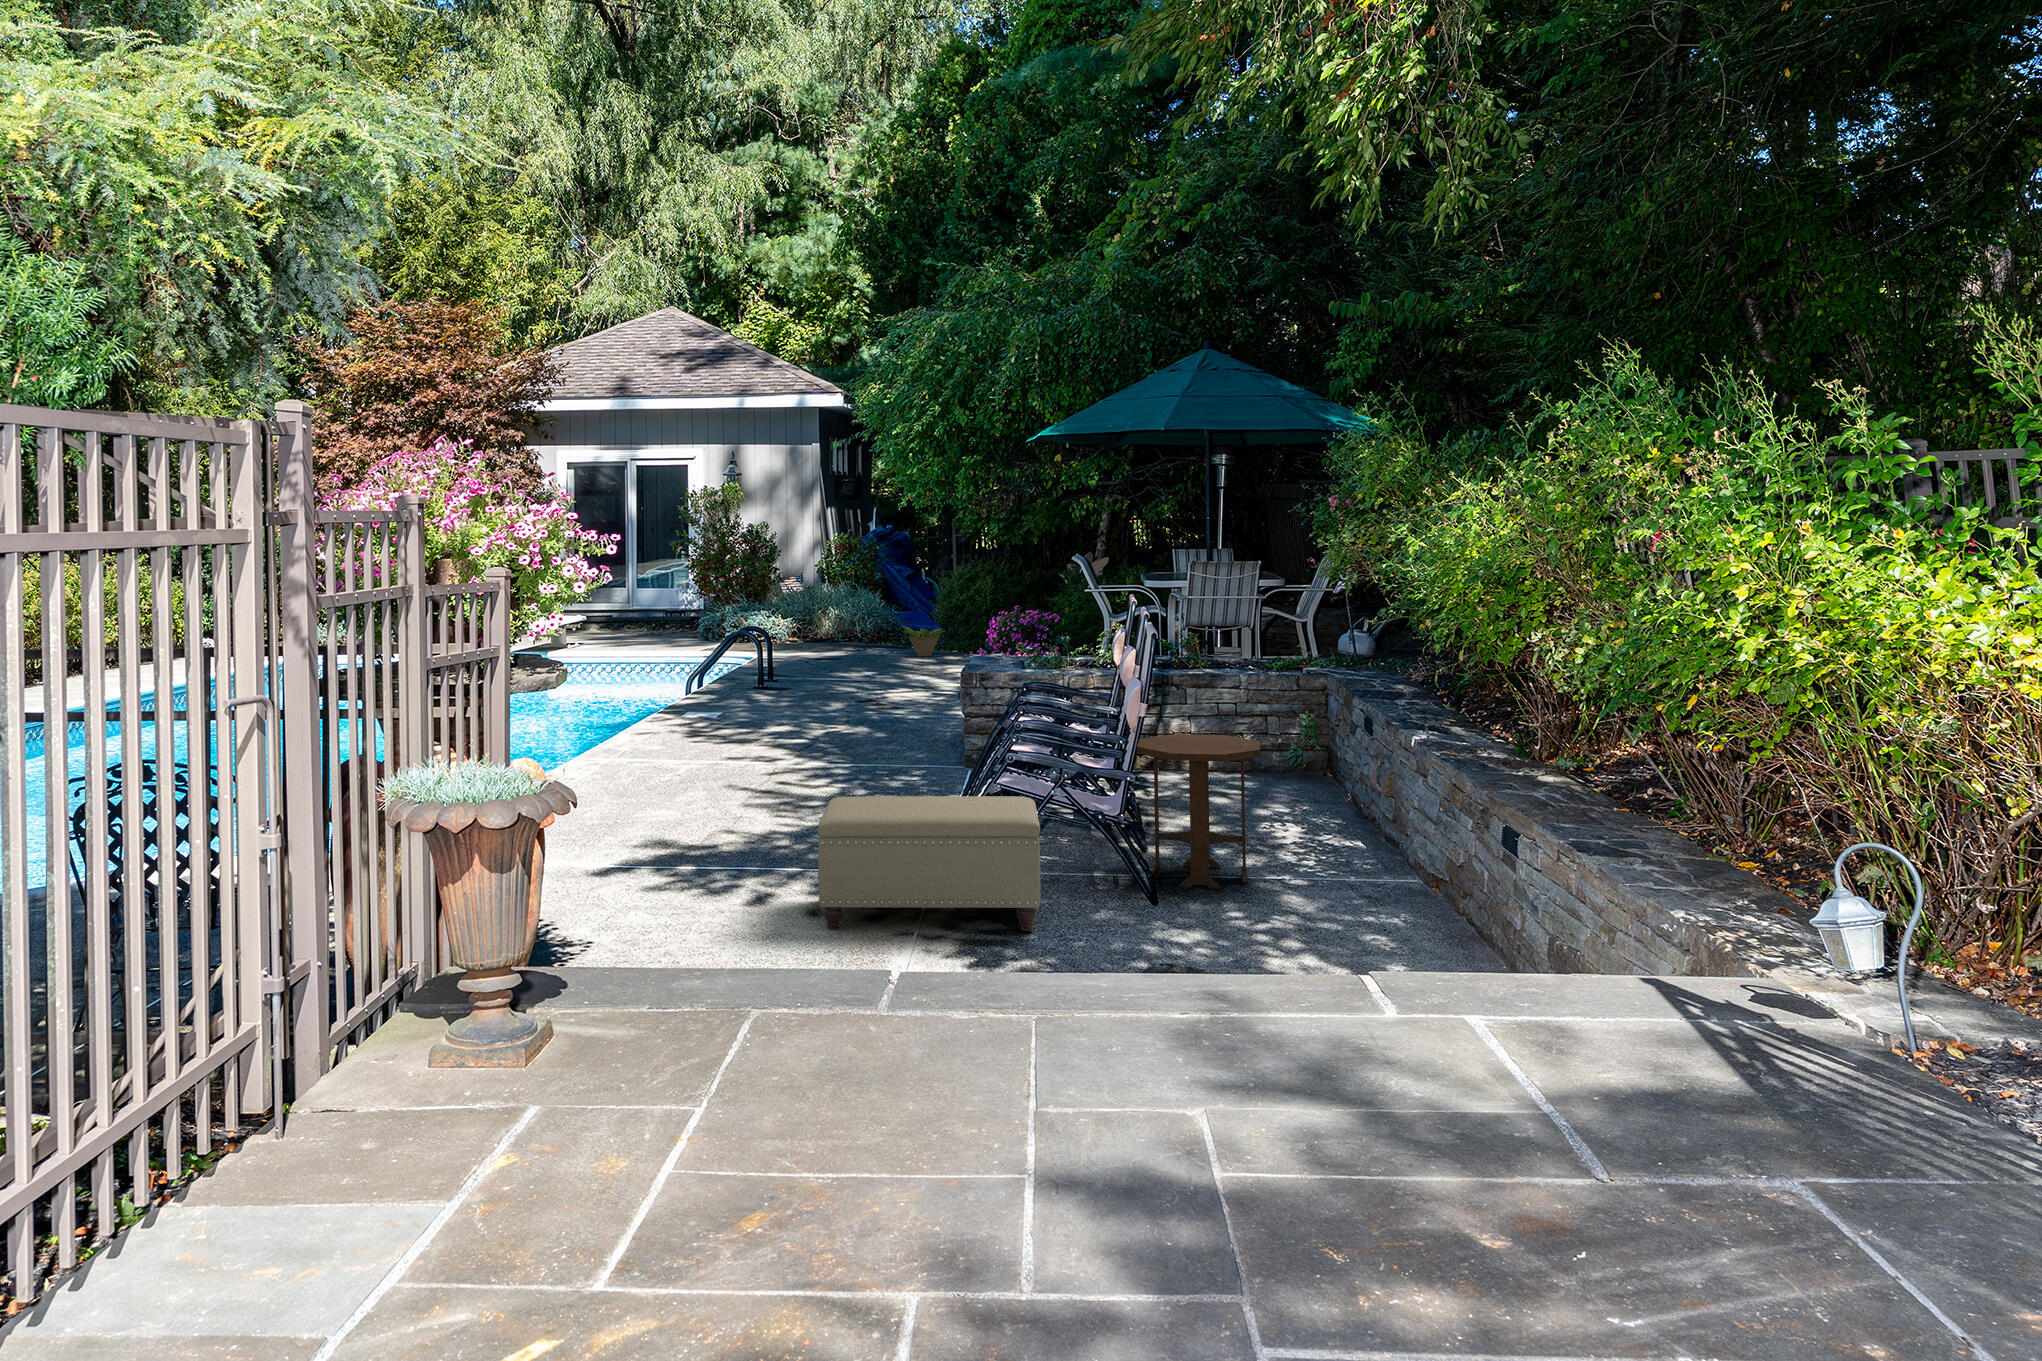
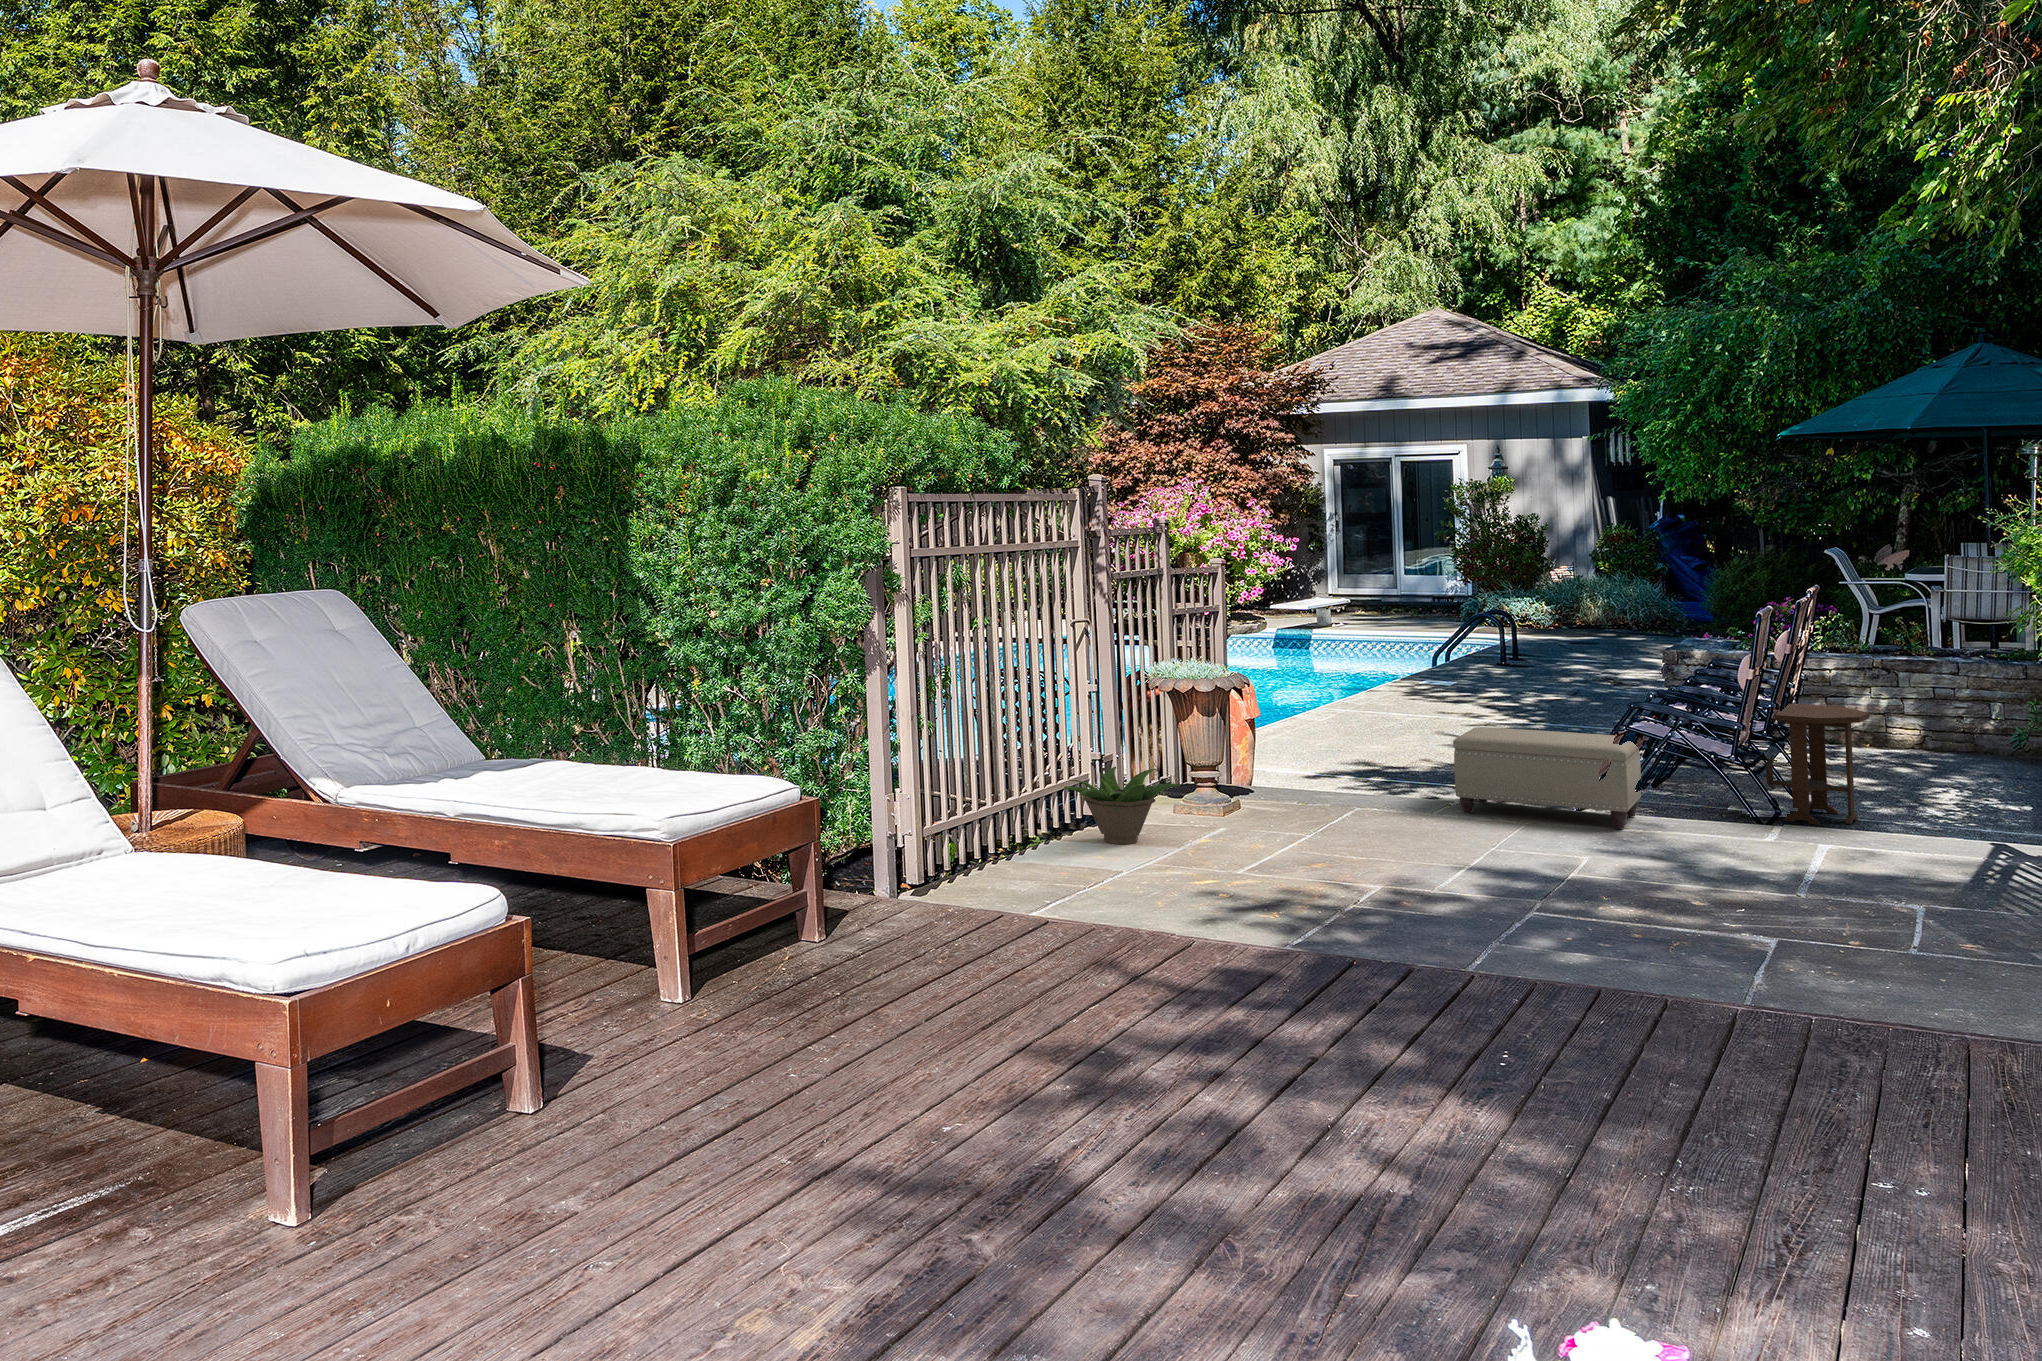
decorative plant: present [902,626,944,656] -> present [1064,767,1180,844]

